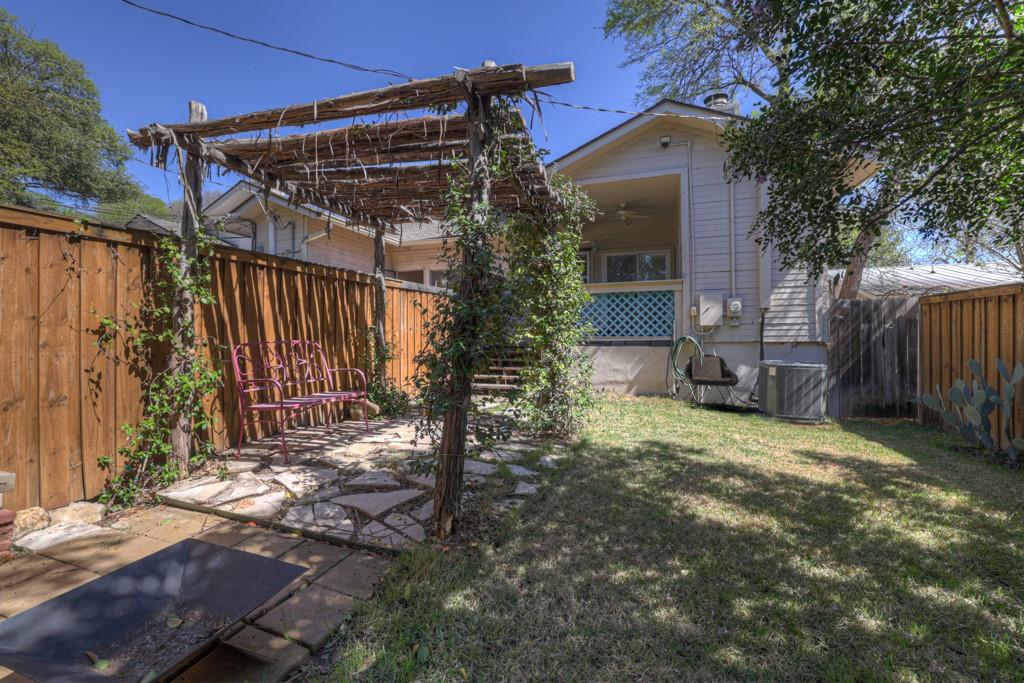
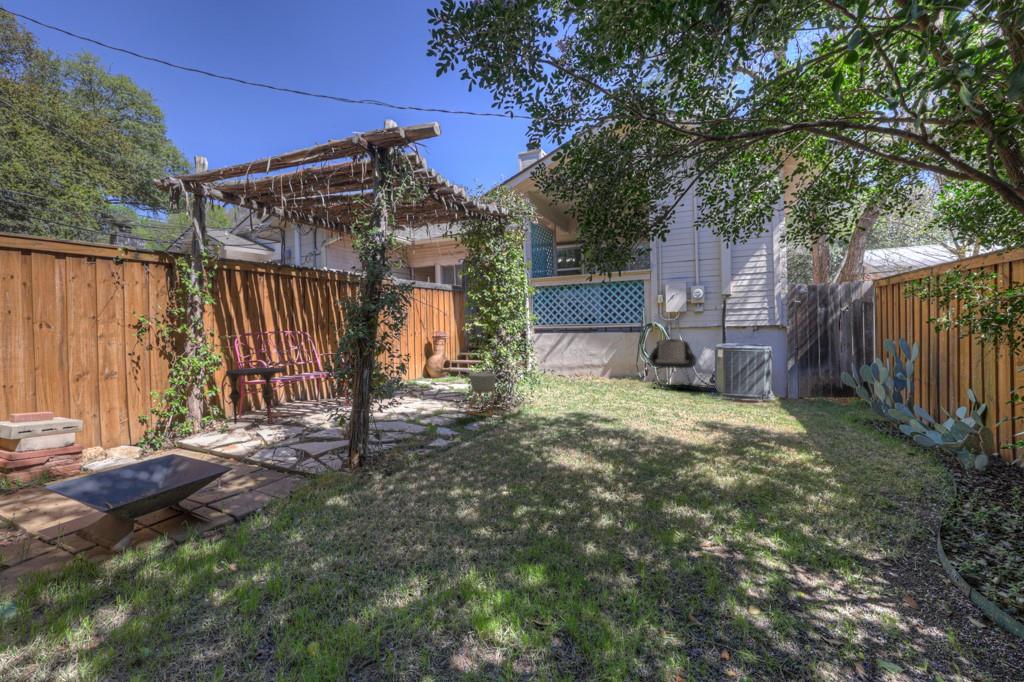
side table: none [218,387,297,463] -> present [226,367,286,424]
planter: none [520,394,555,447] -> present [467,373,496,416]

